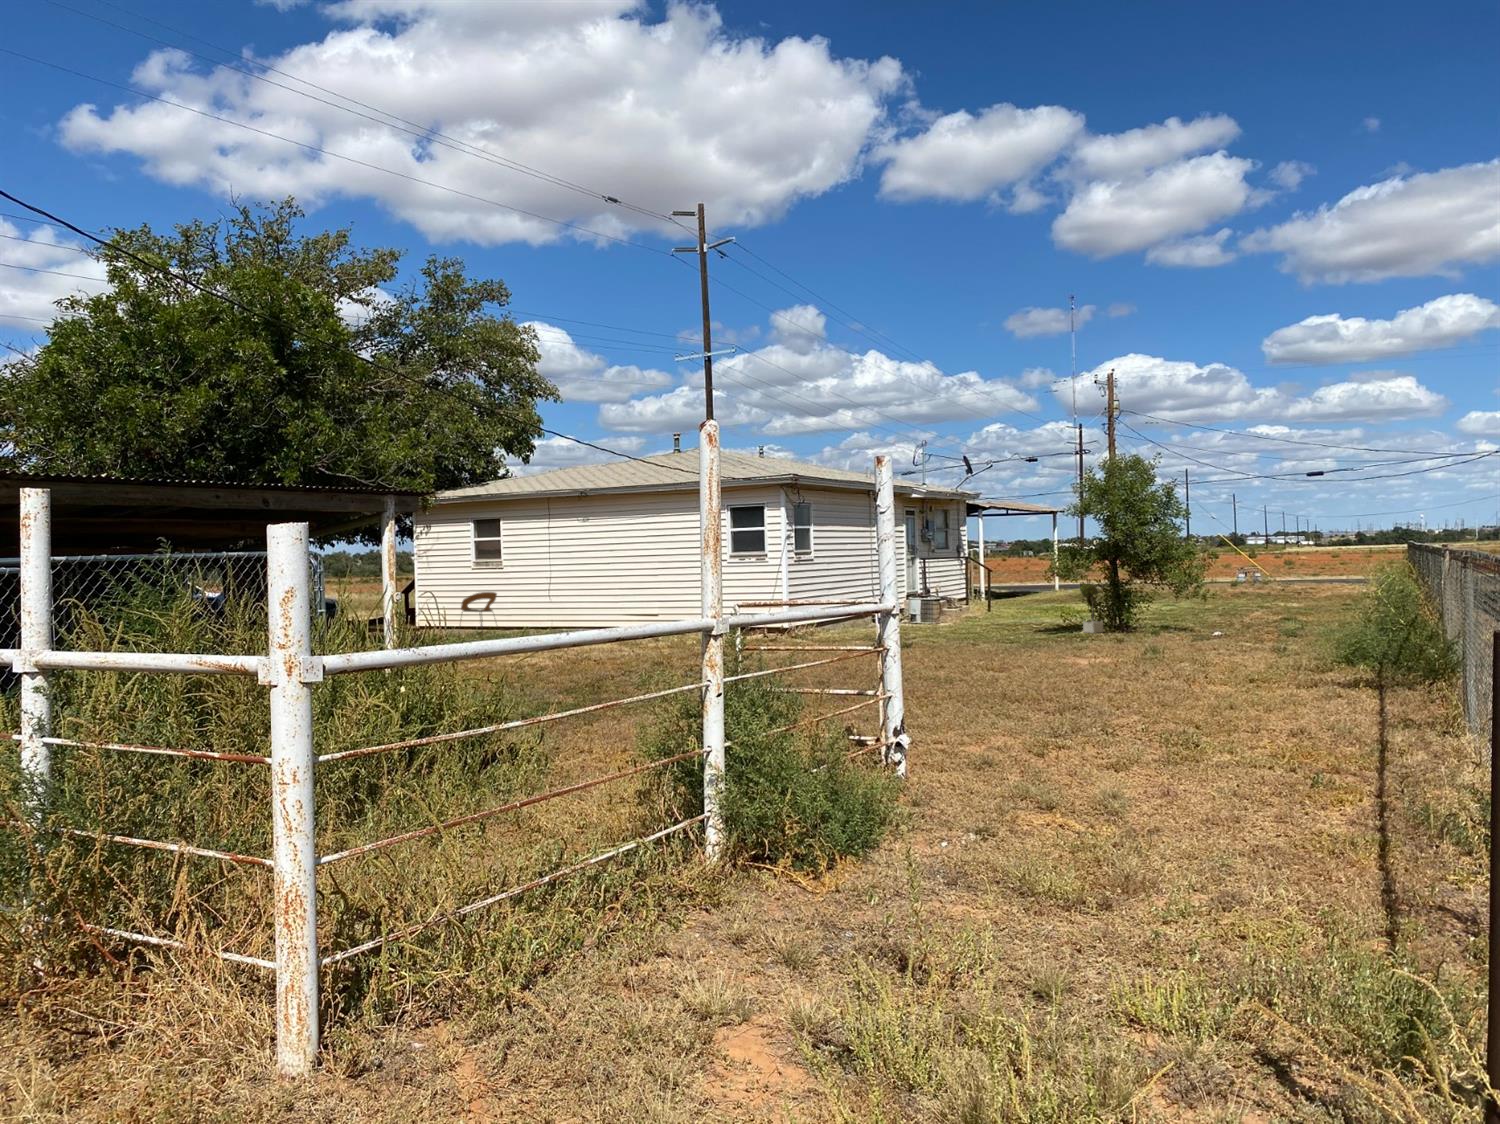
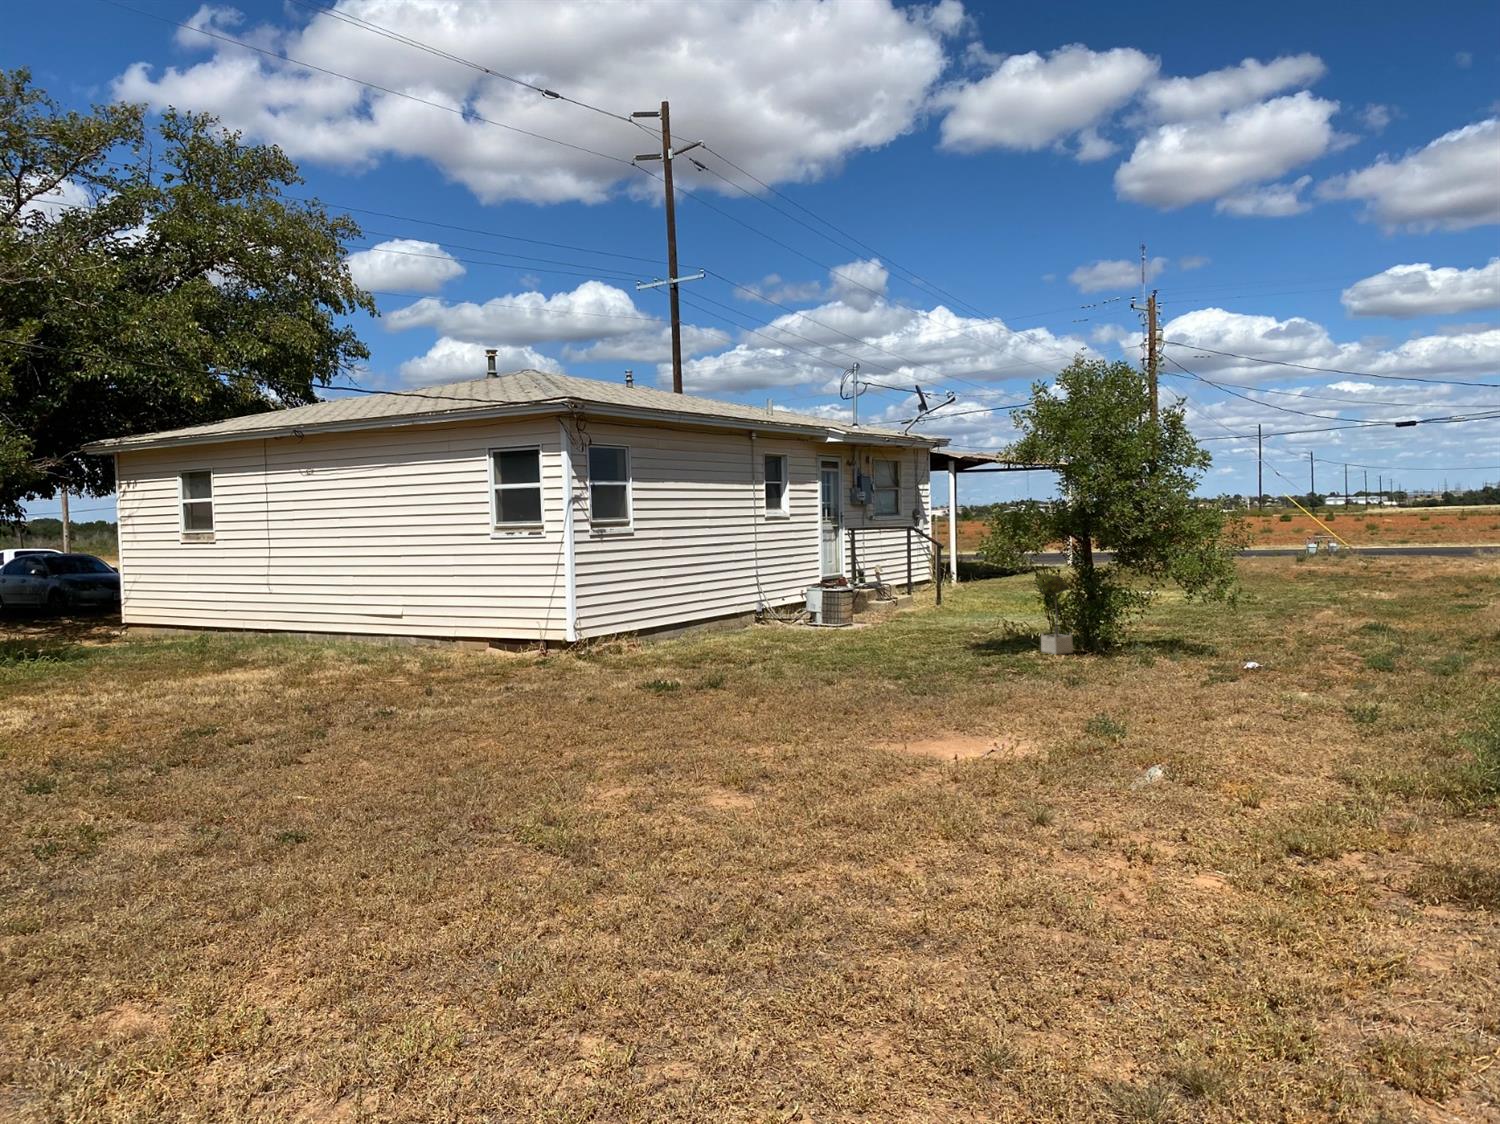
chair: present [461,592,497,633] -> none [148,576,213,642]

